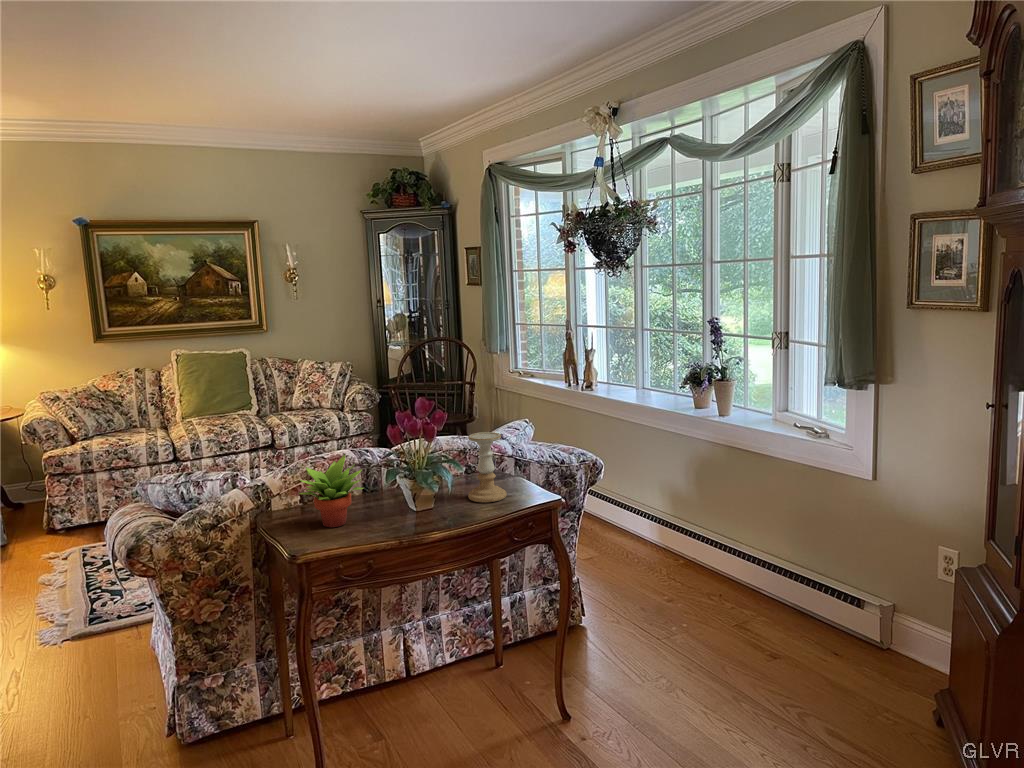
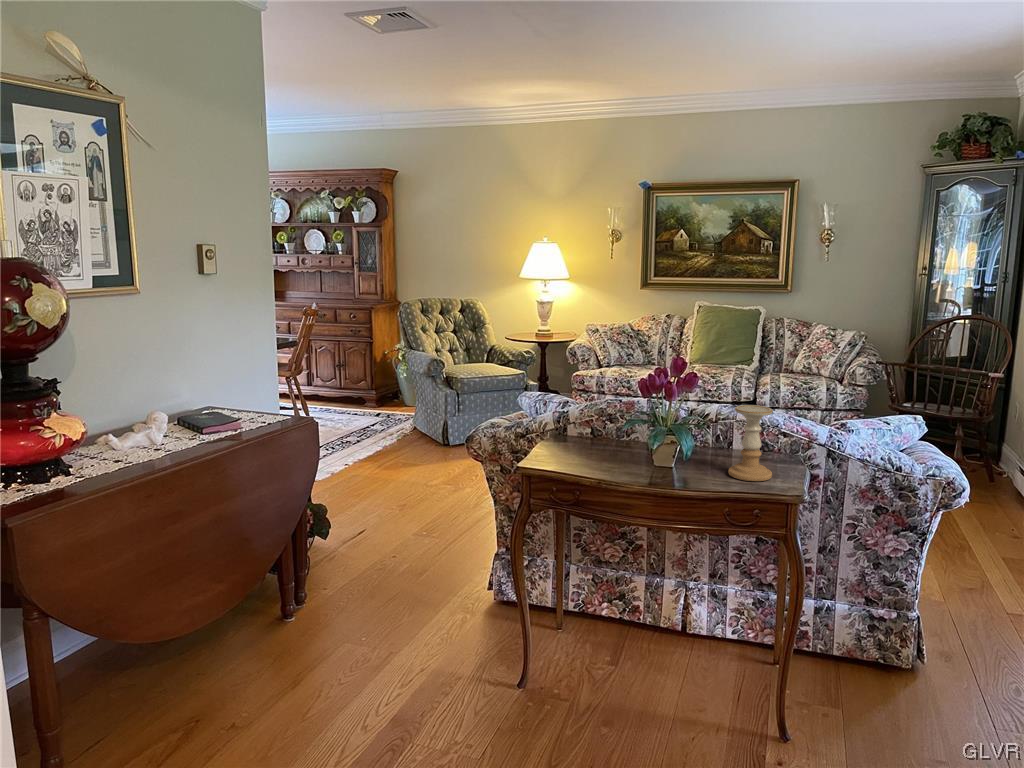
succulent plant: present [299,455,364,527] -> none [561,397,624,458]

